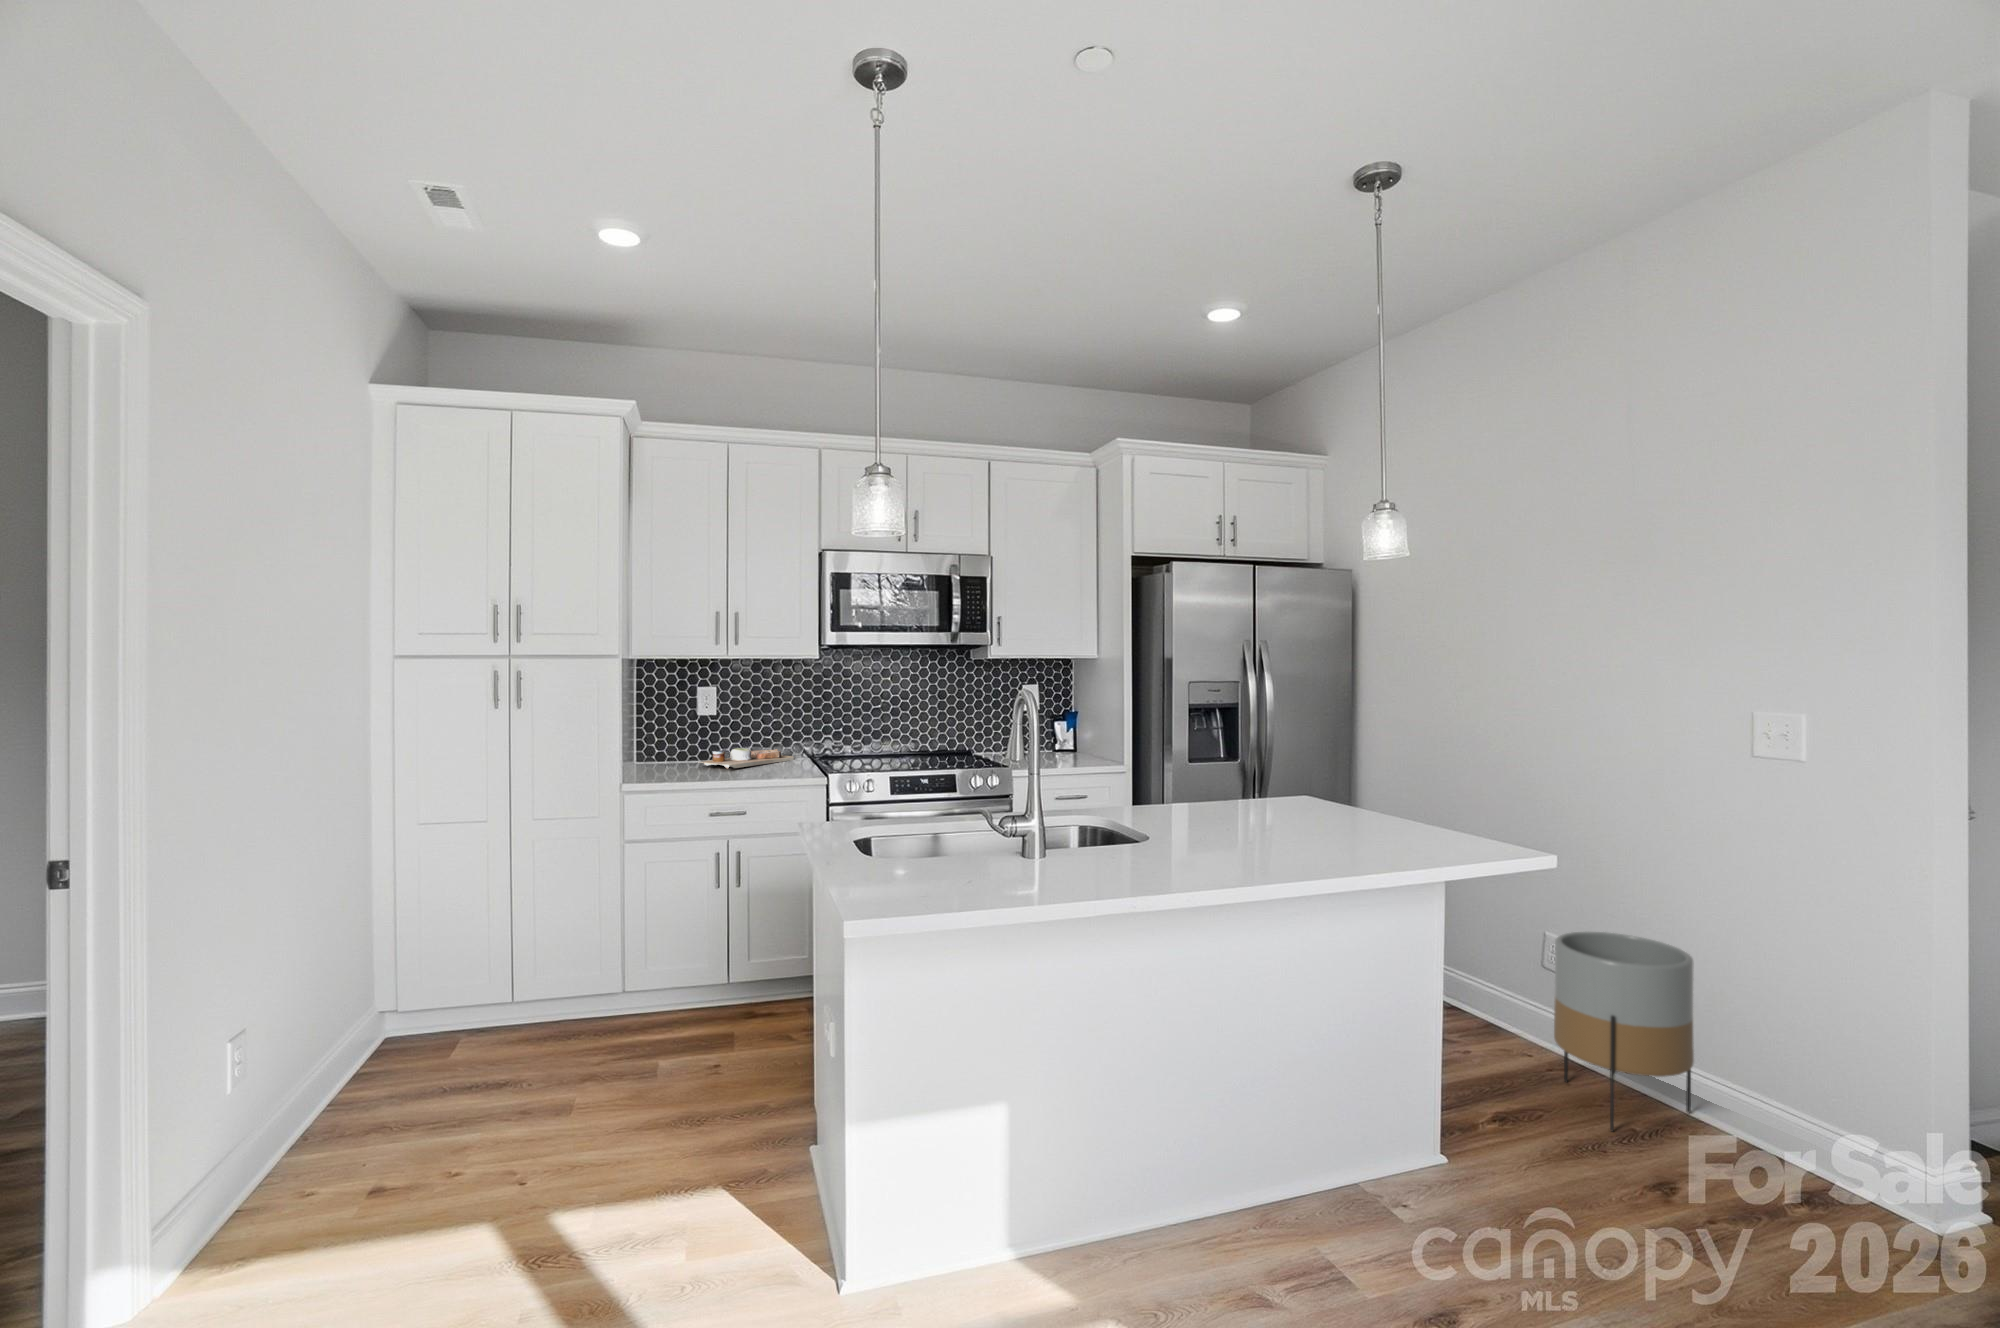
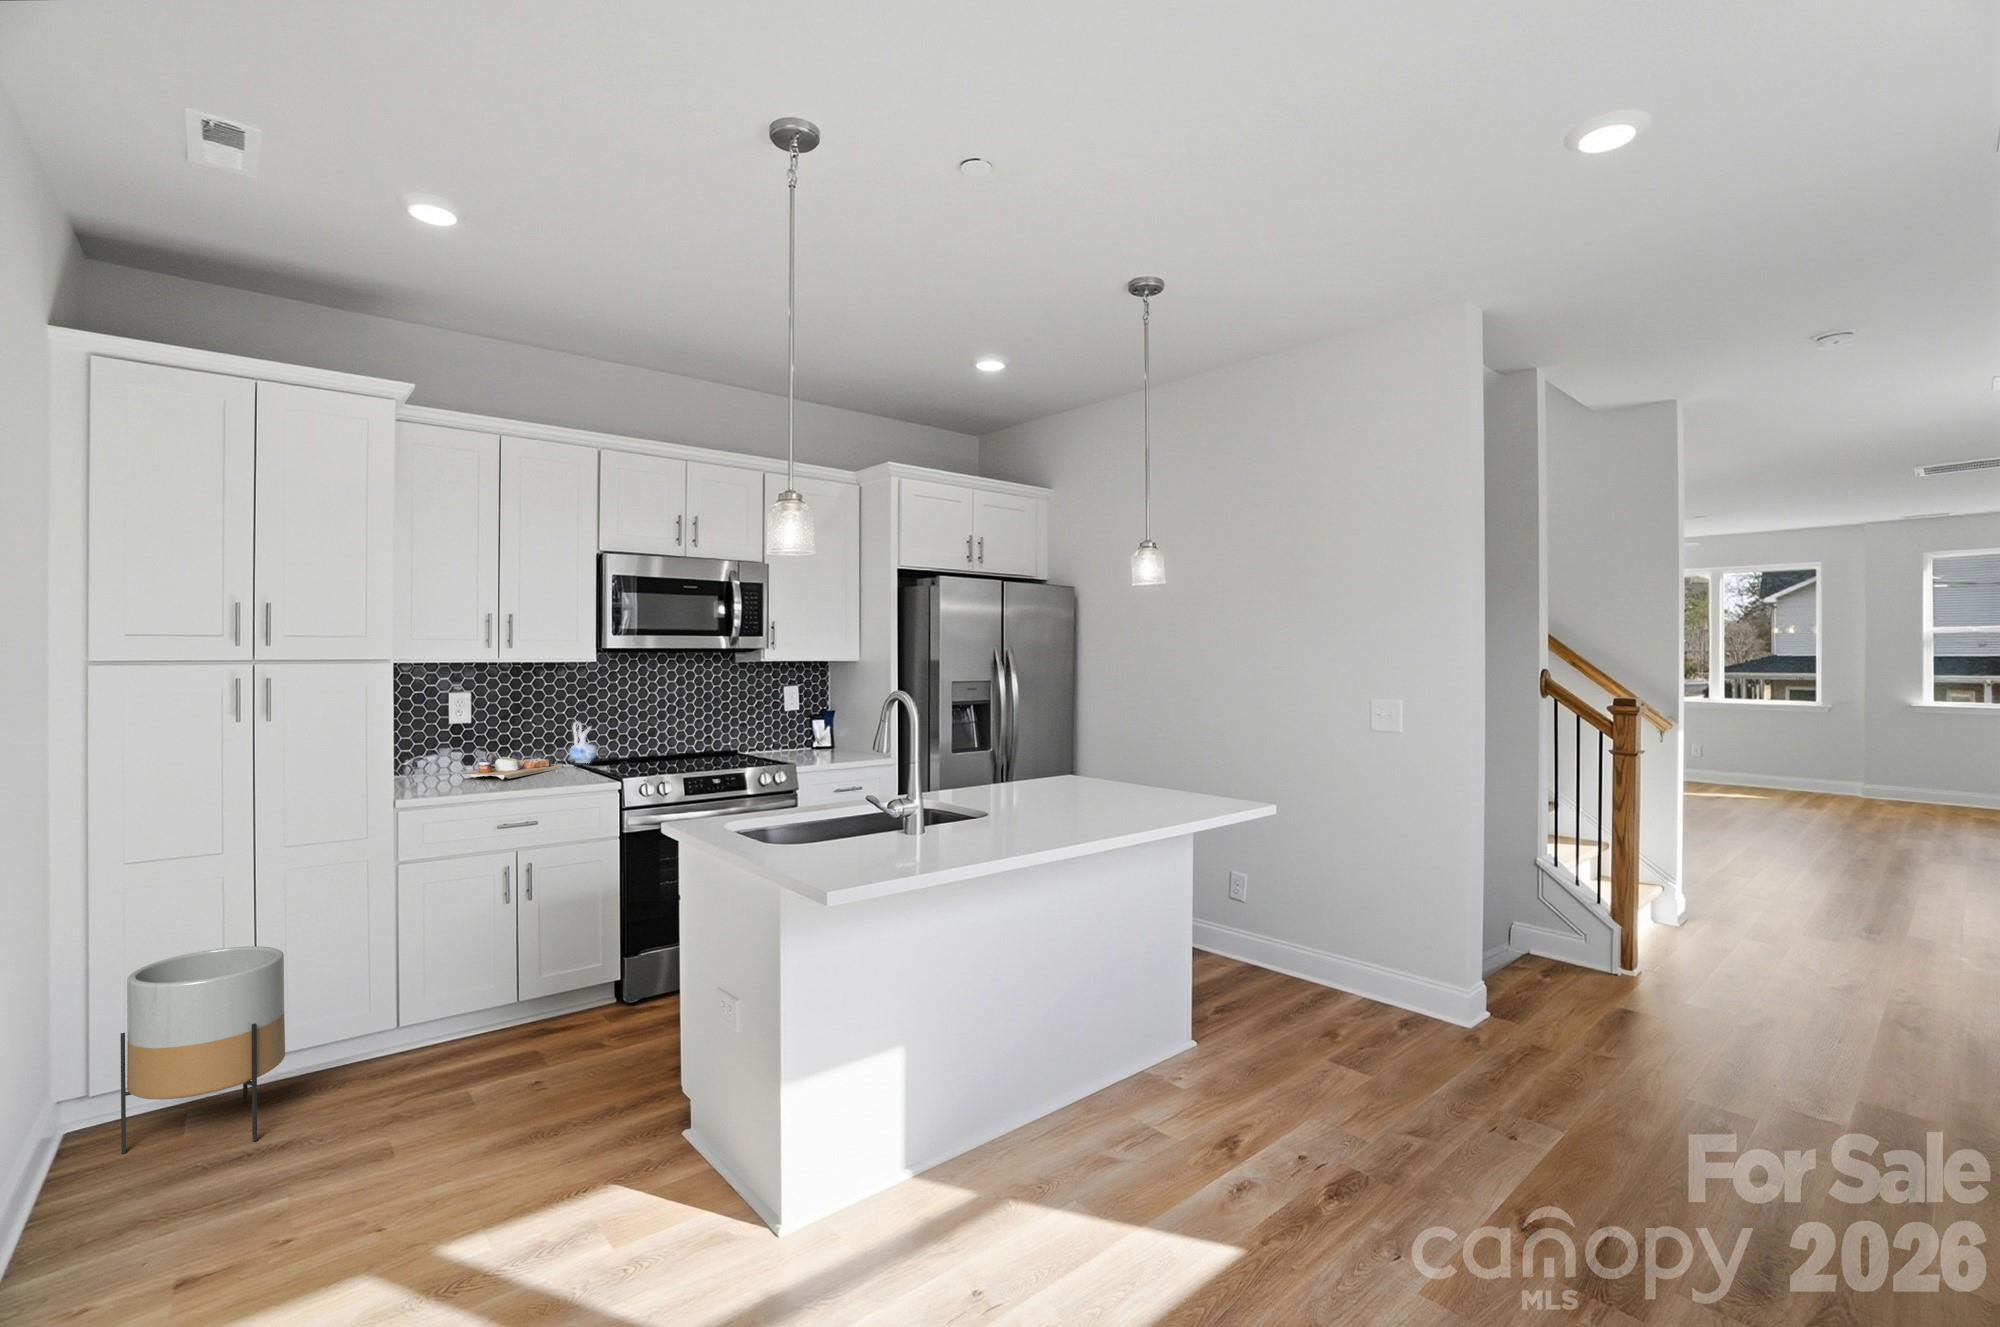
ceramic pitcher: none [805,715,829,756] -> present [569,721,596,763]
planter: present [1554,932,1694,1131] -> present [121,946,285,1154]

